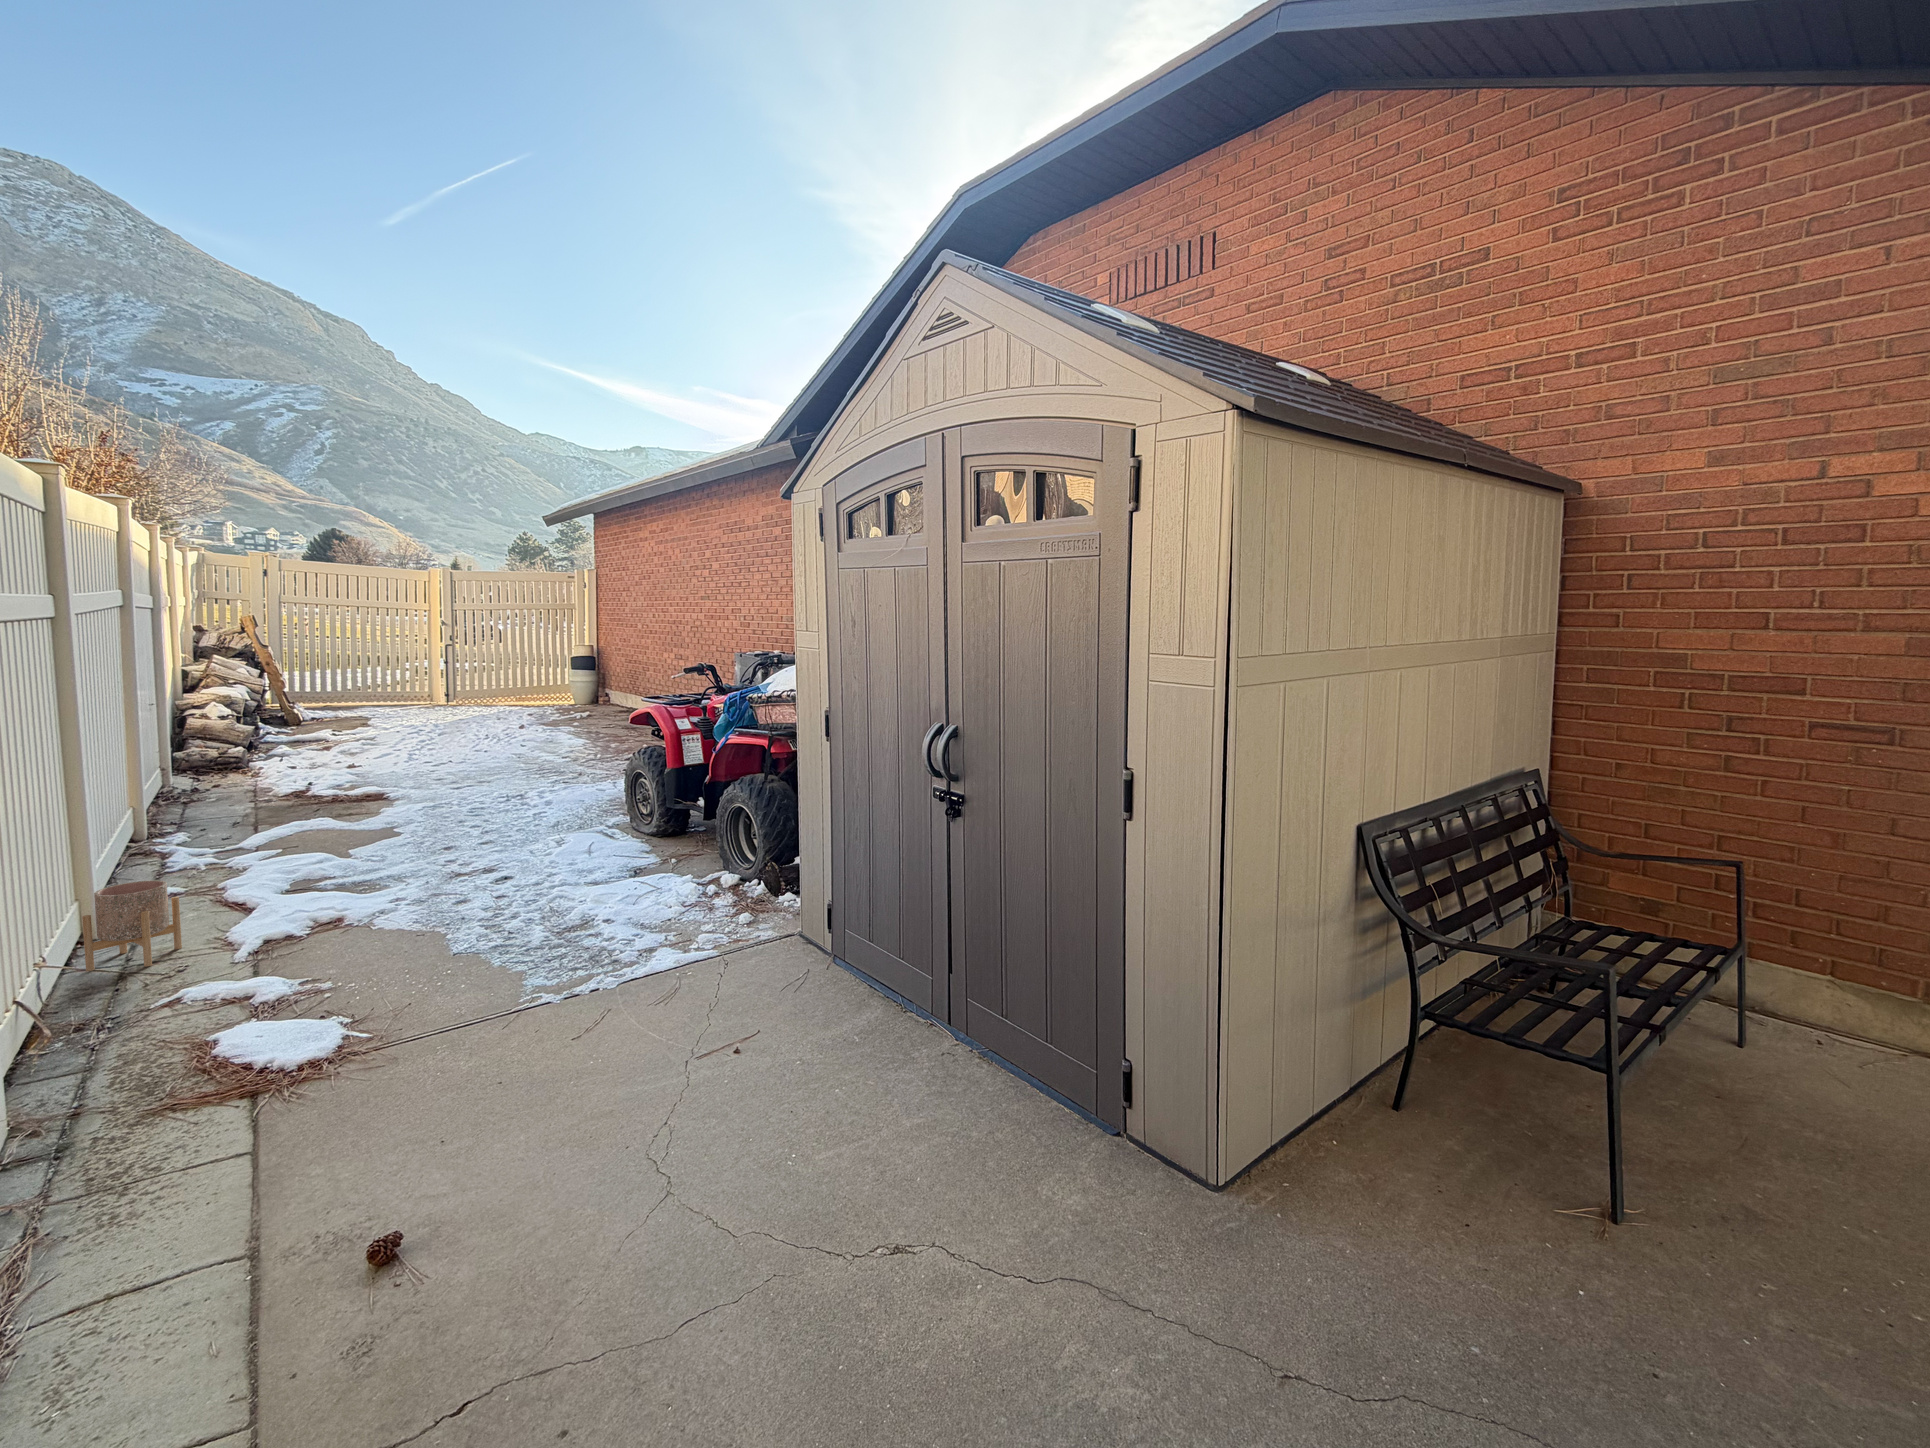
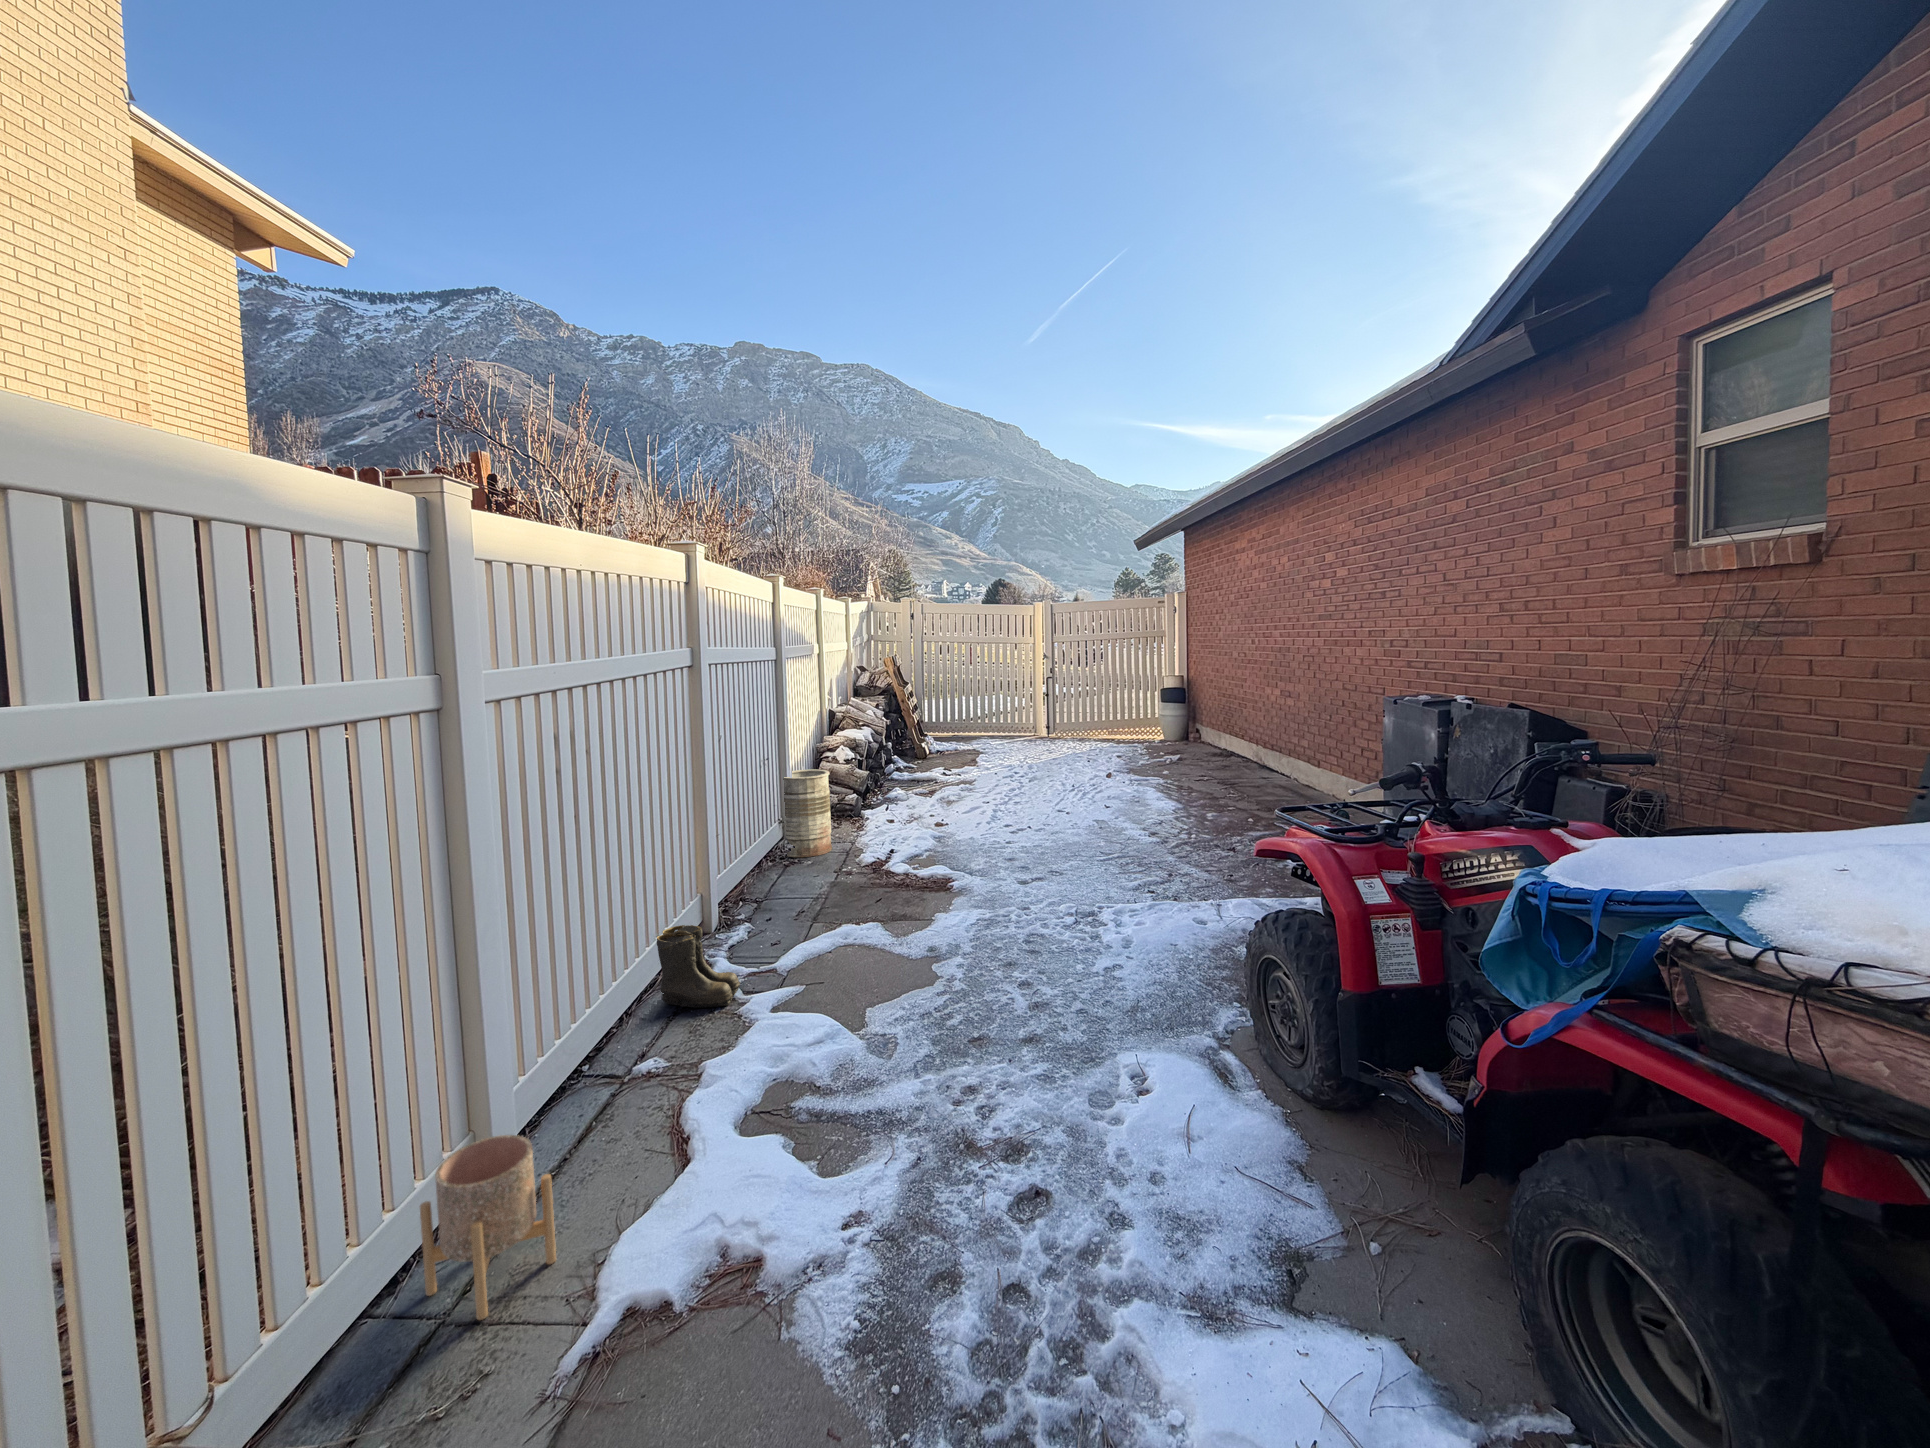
trash can: none [164,717,235,798] -> present [783,769,832,857]
boots: none [128,814,215,874] -> present [657,925,741,1008]

